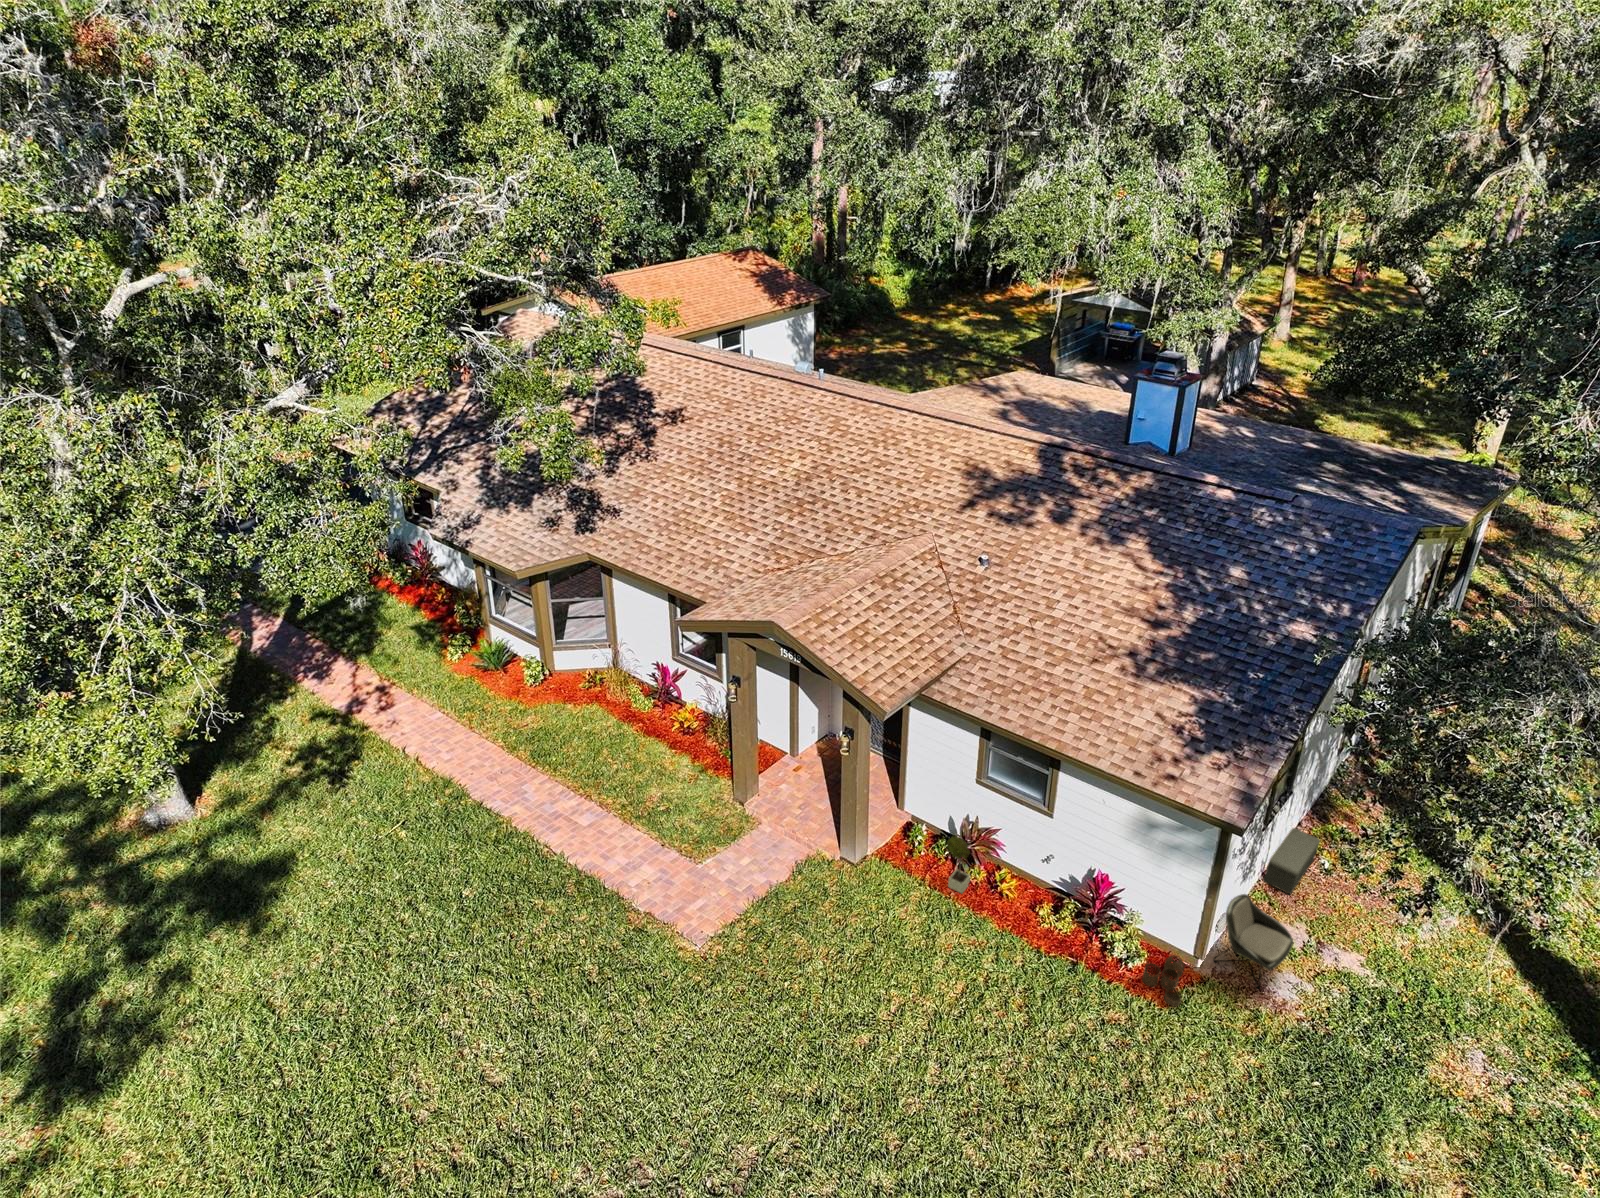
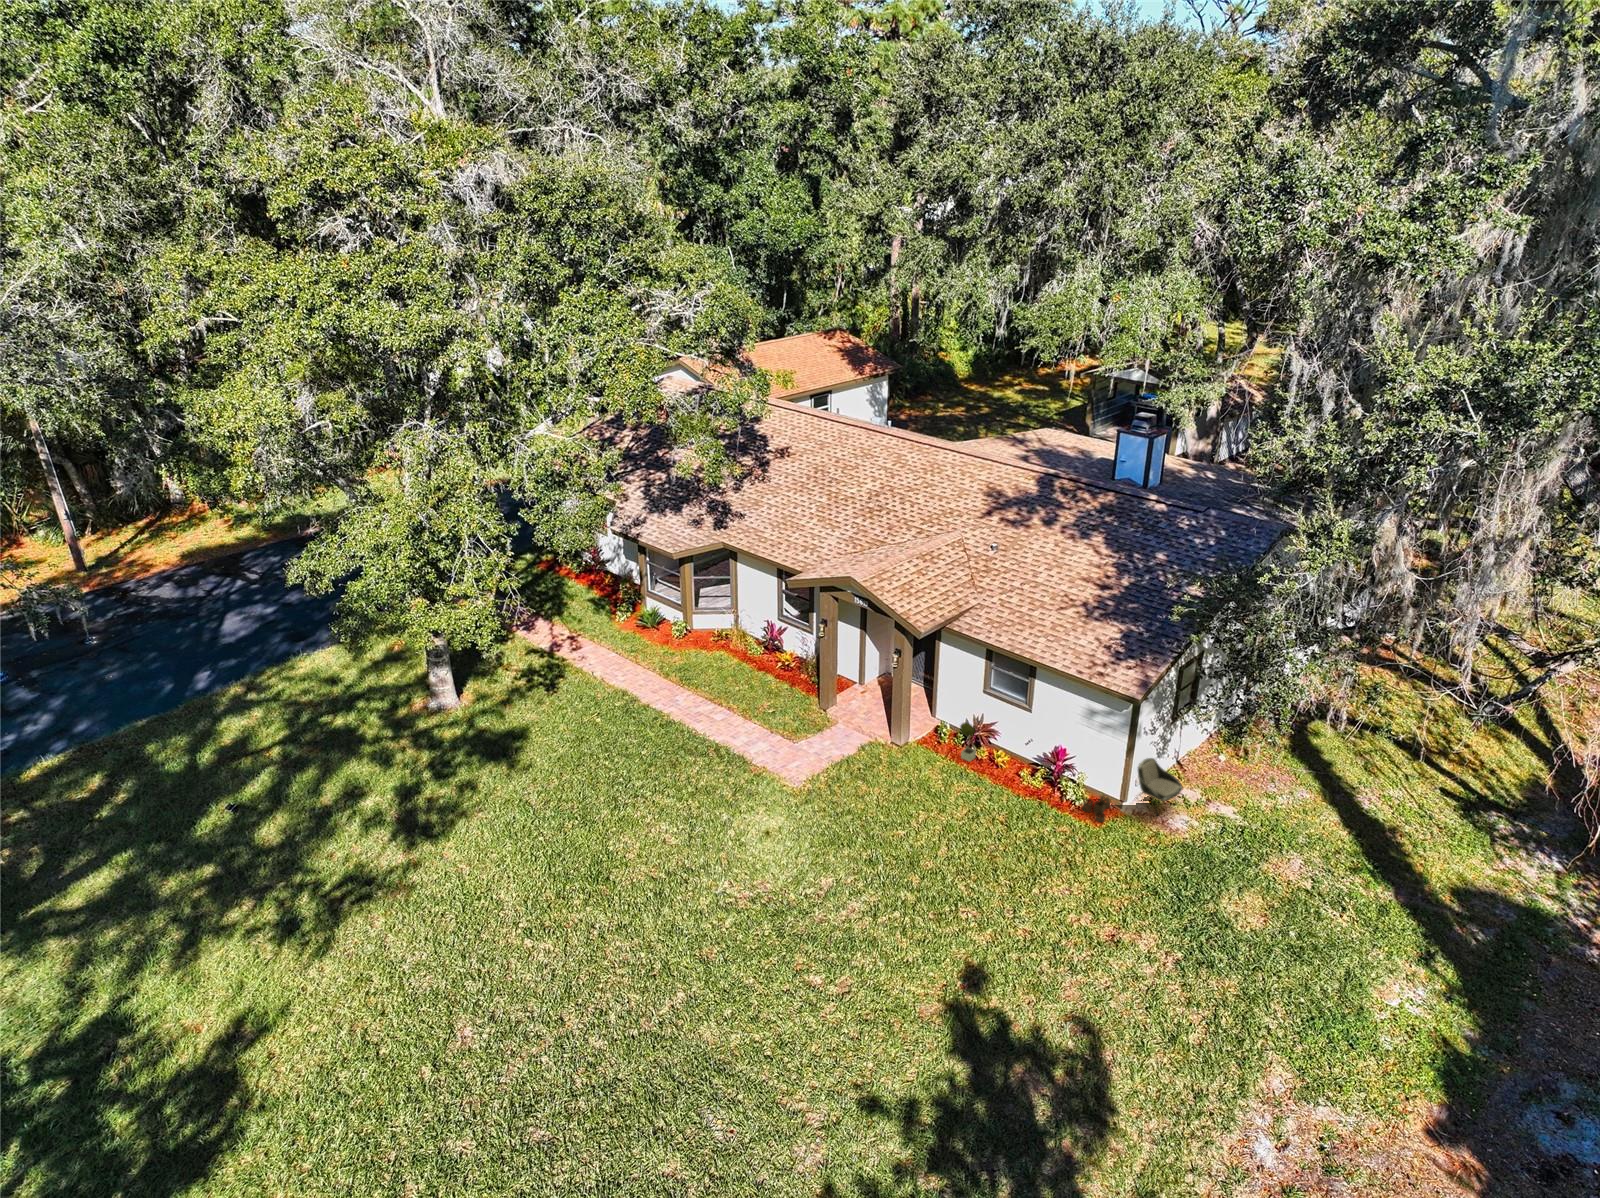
storage bench: present [1263,828,1320,894] -> none [1176,732,1217,772]

